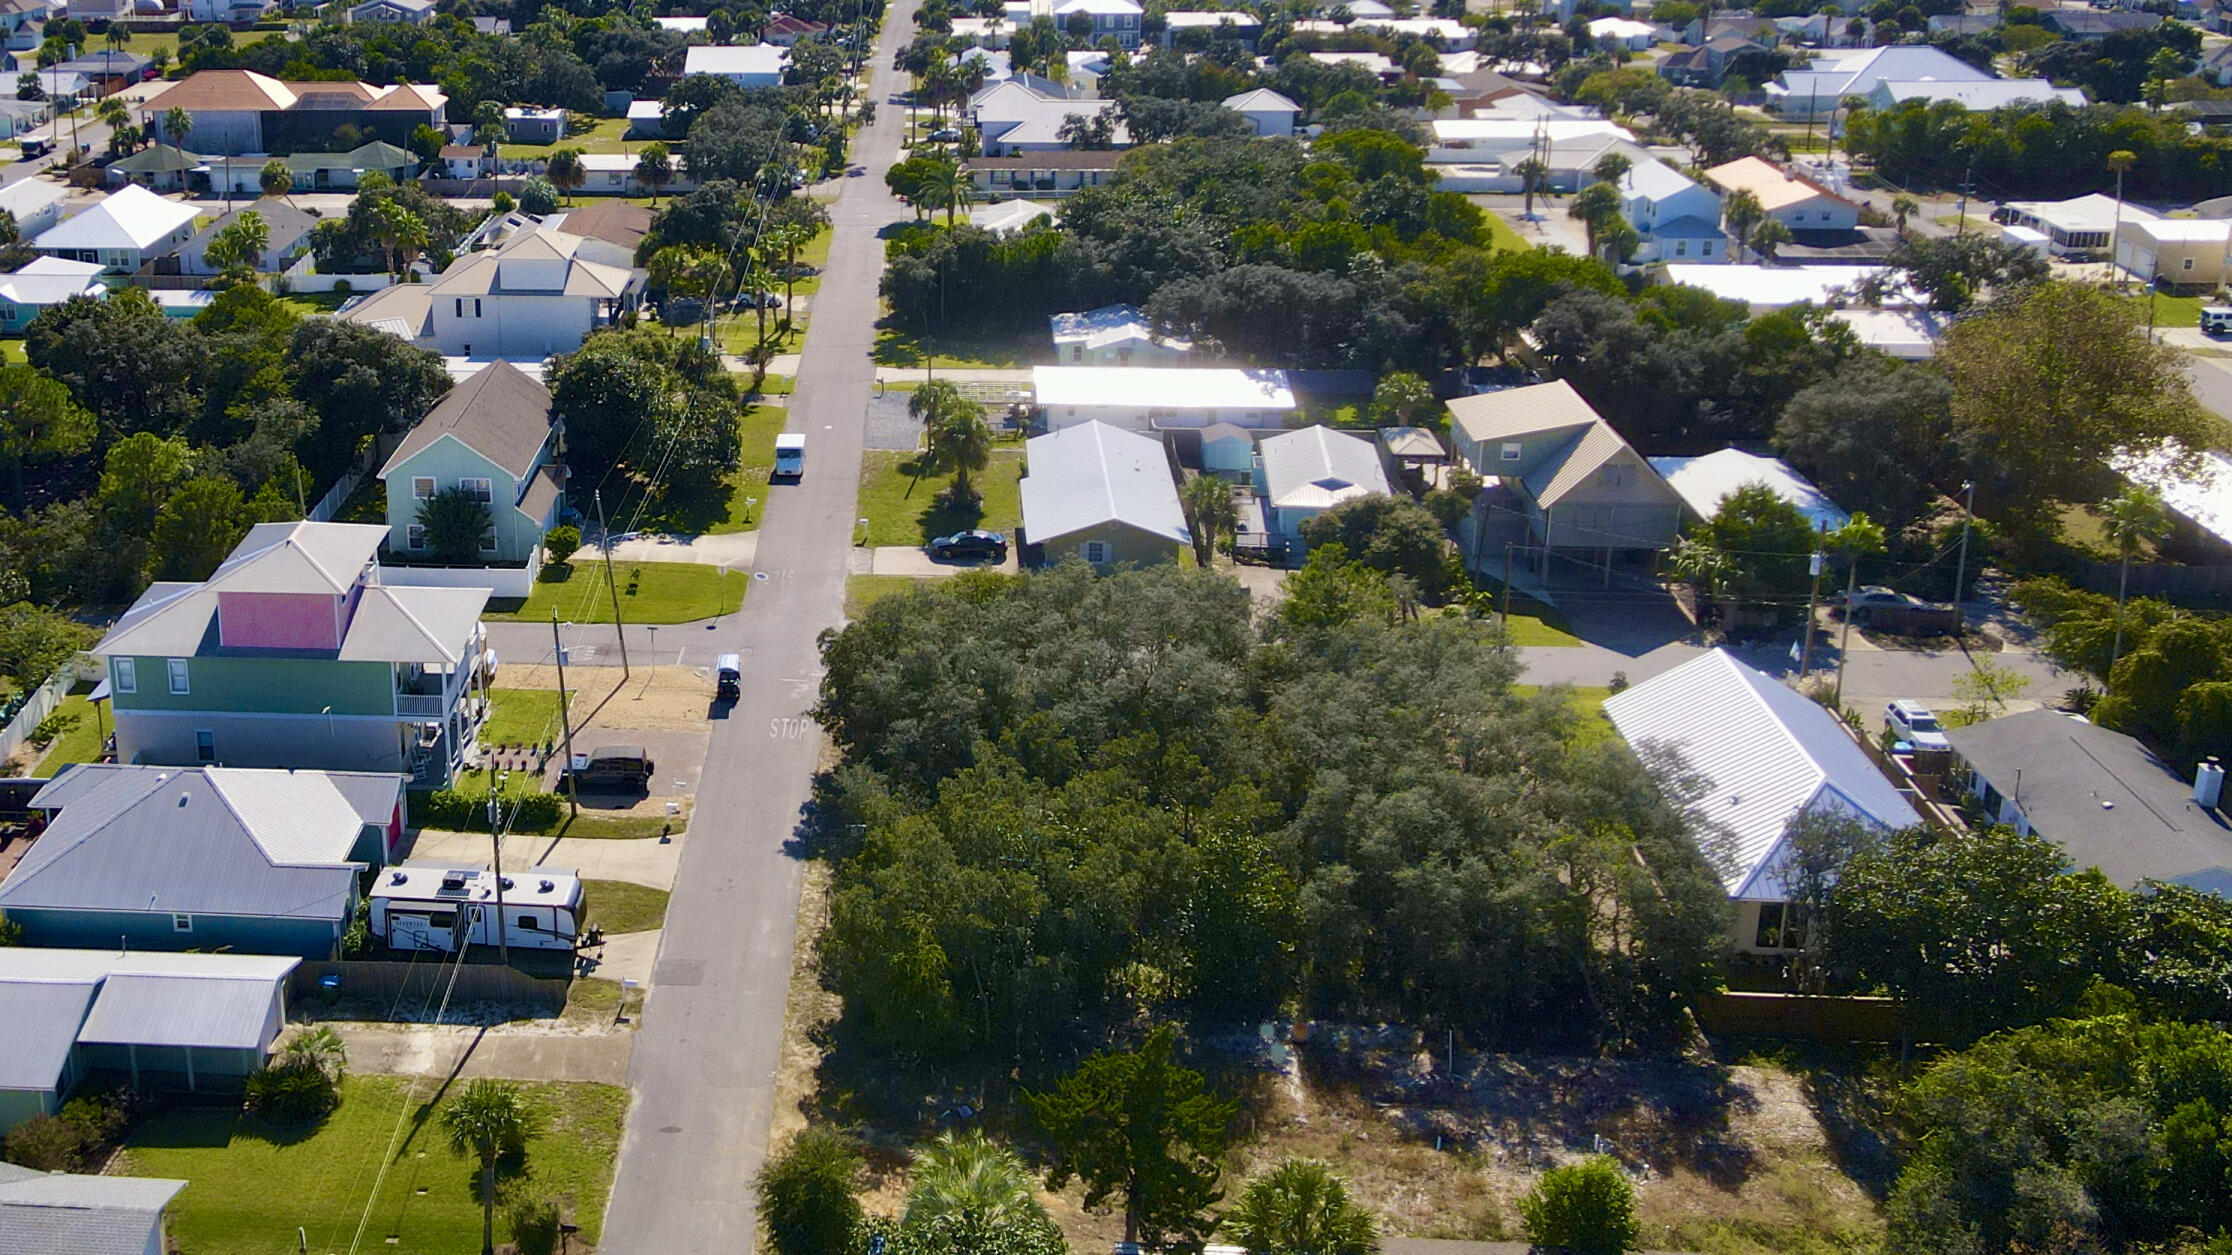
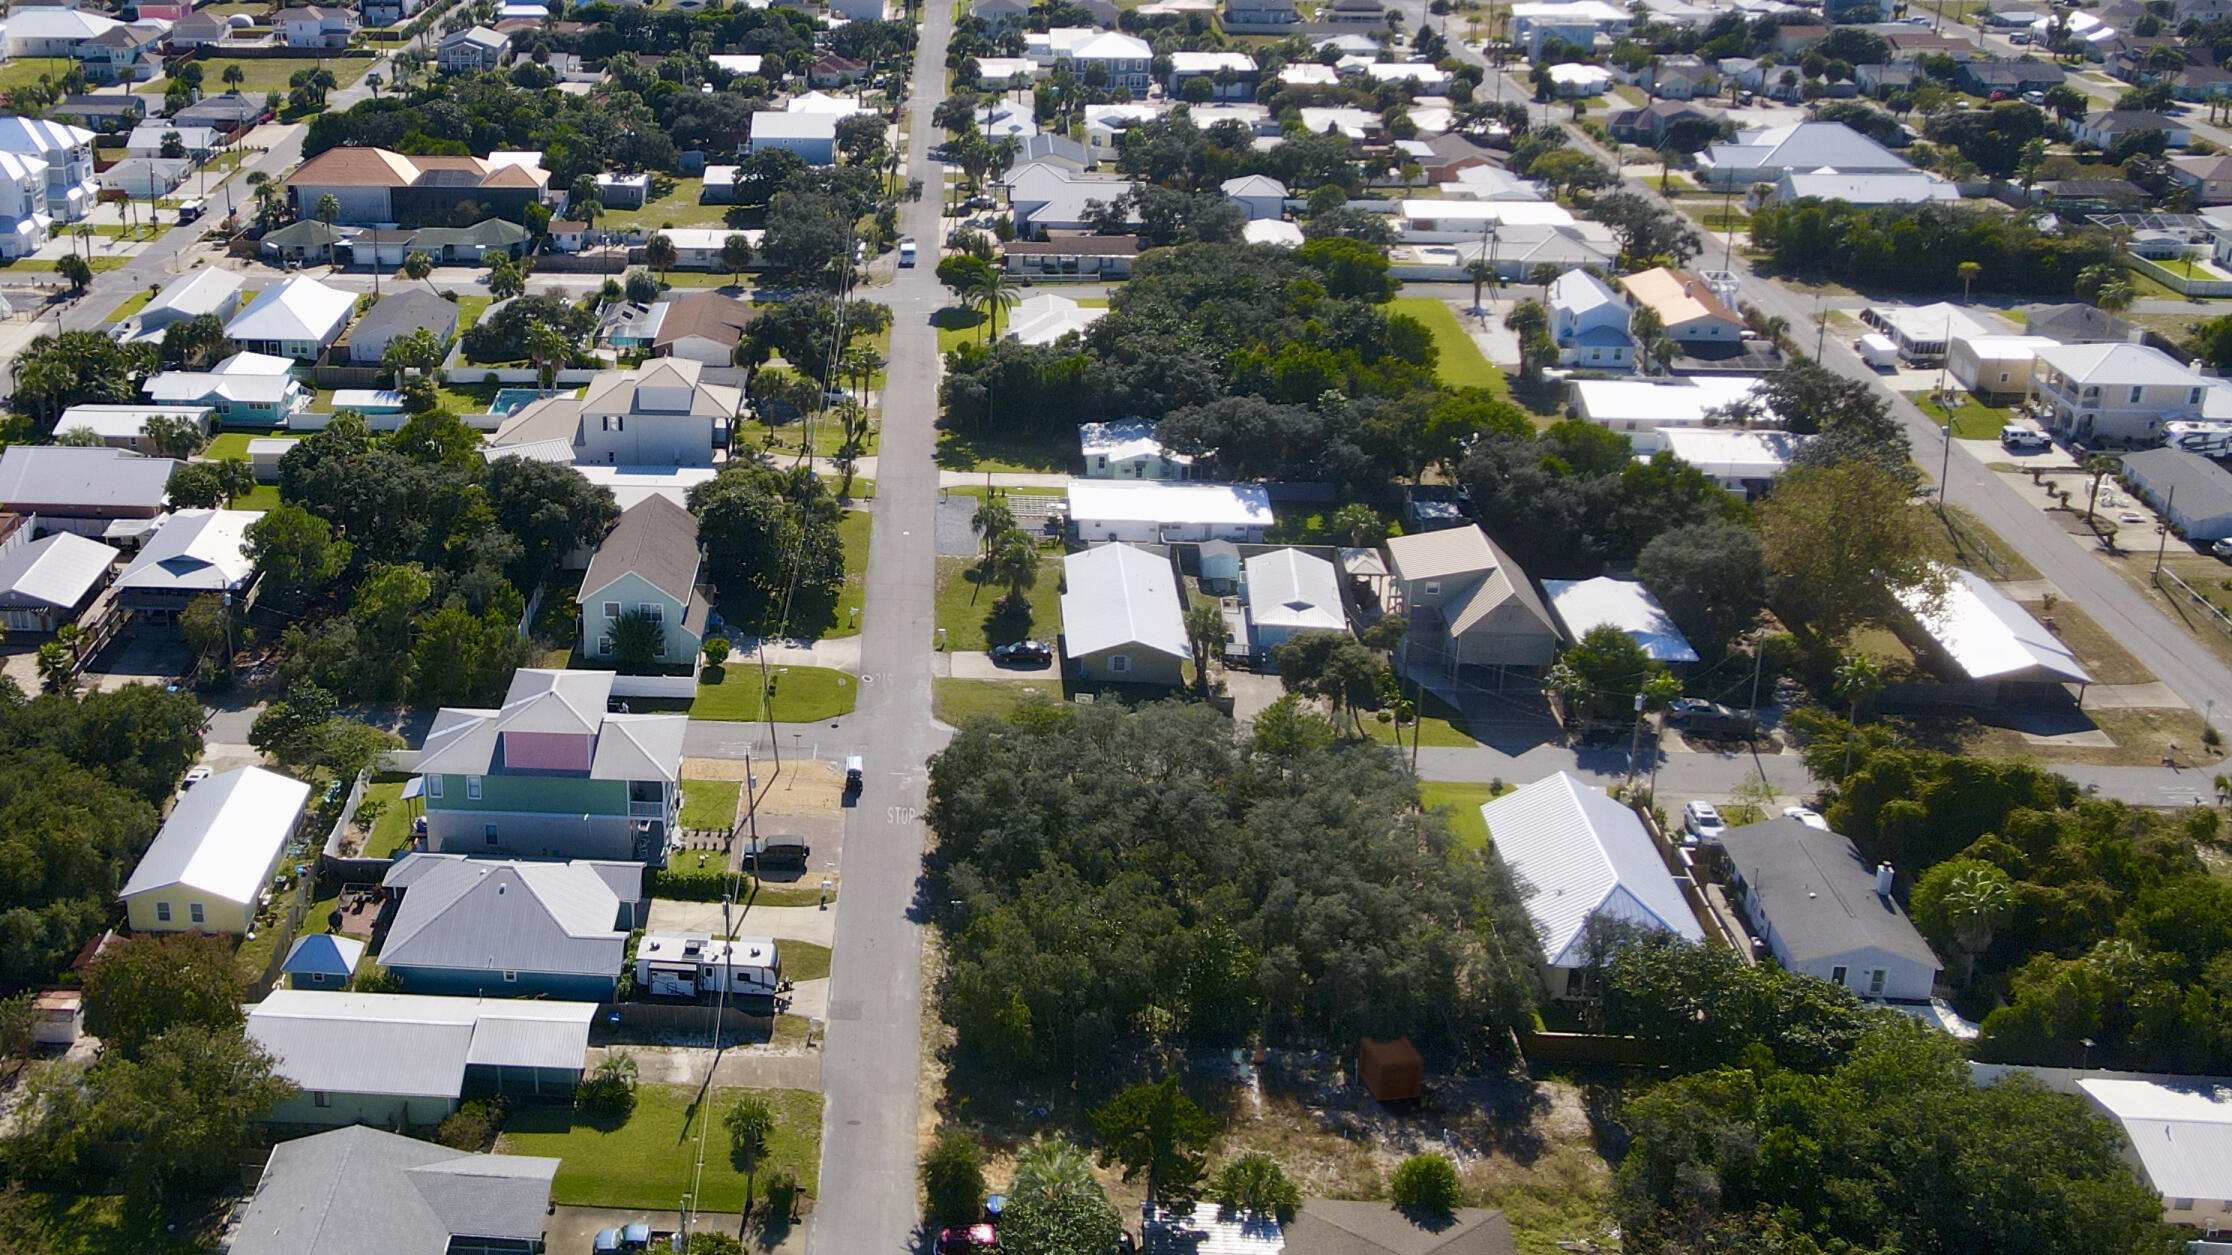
wooden crate: none [1451,994,1556,1096] -> present [1358,1037,1424,1101]

